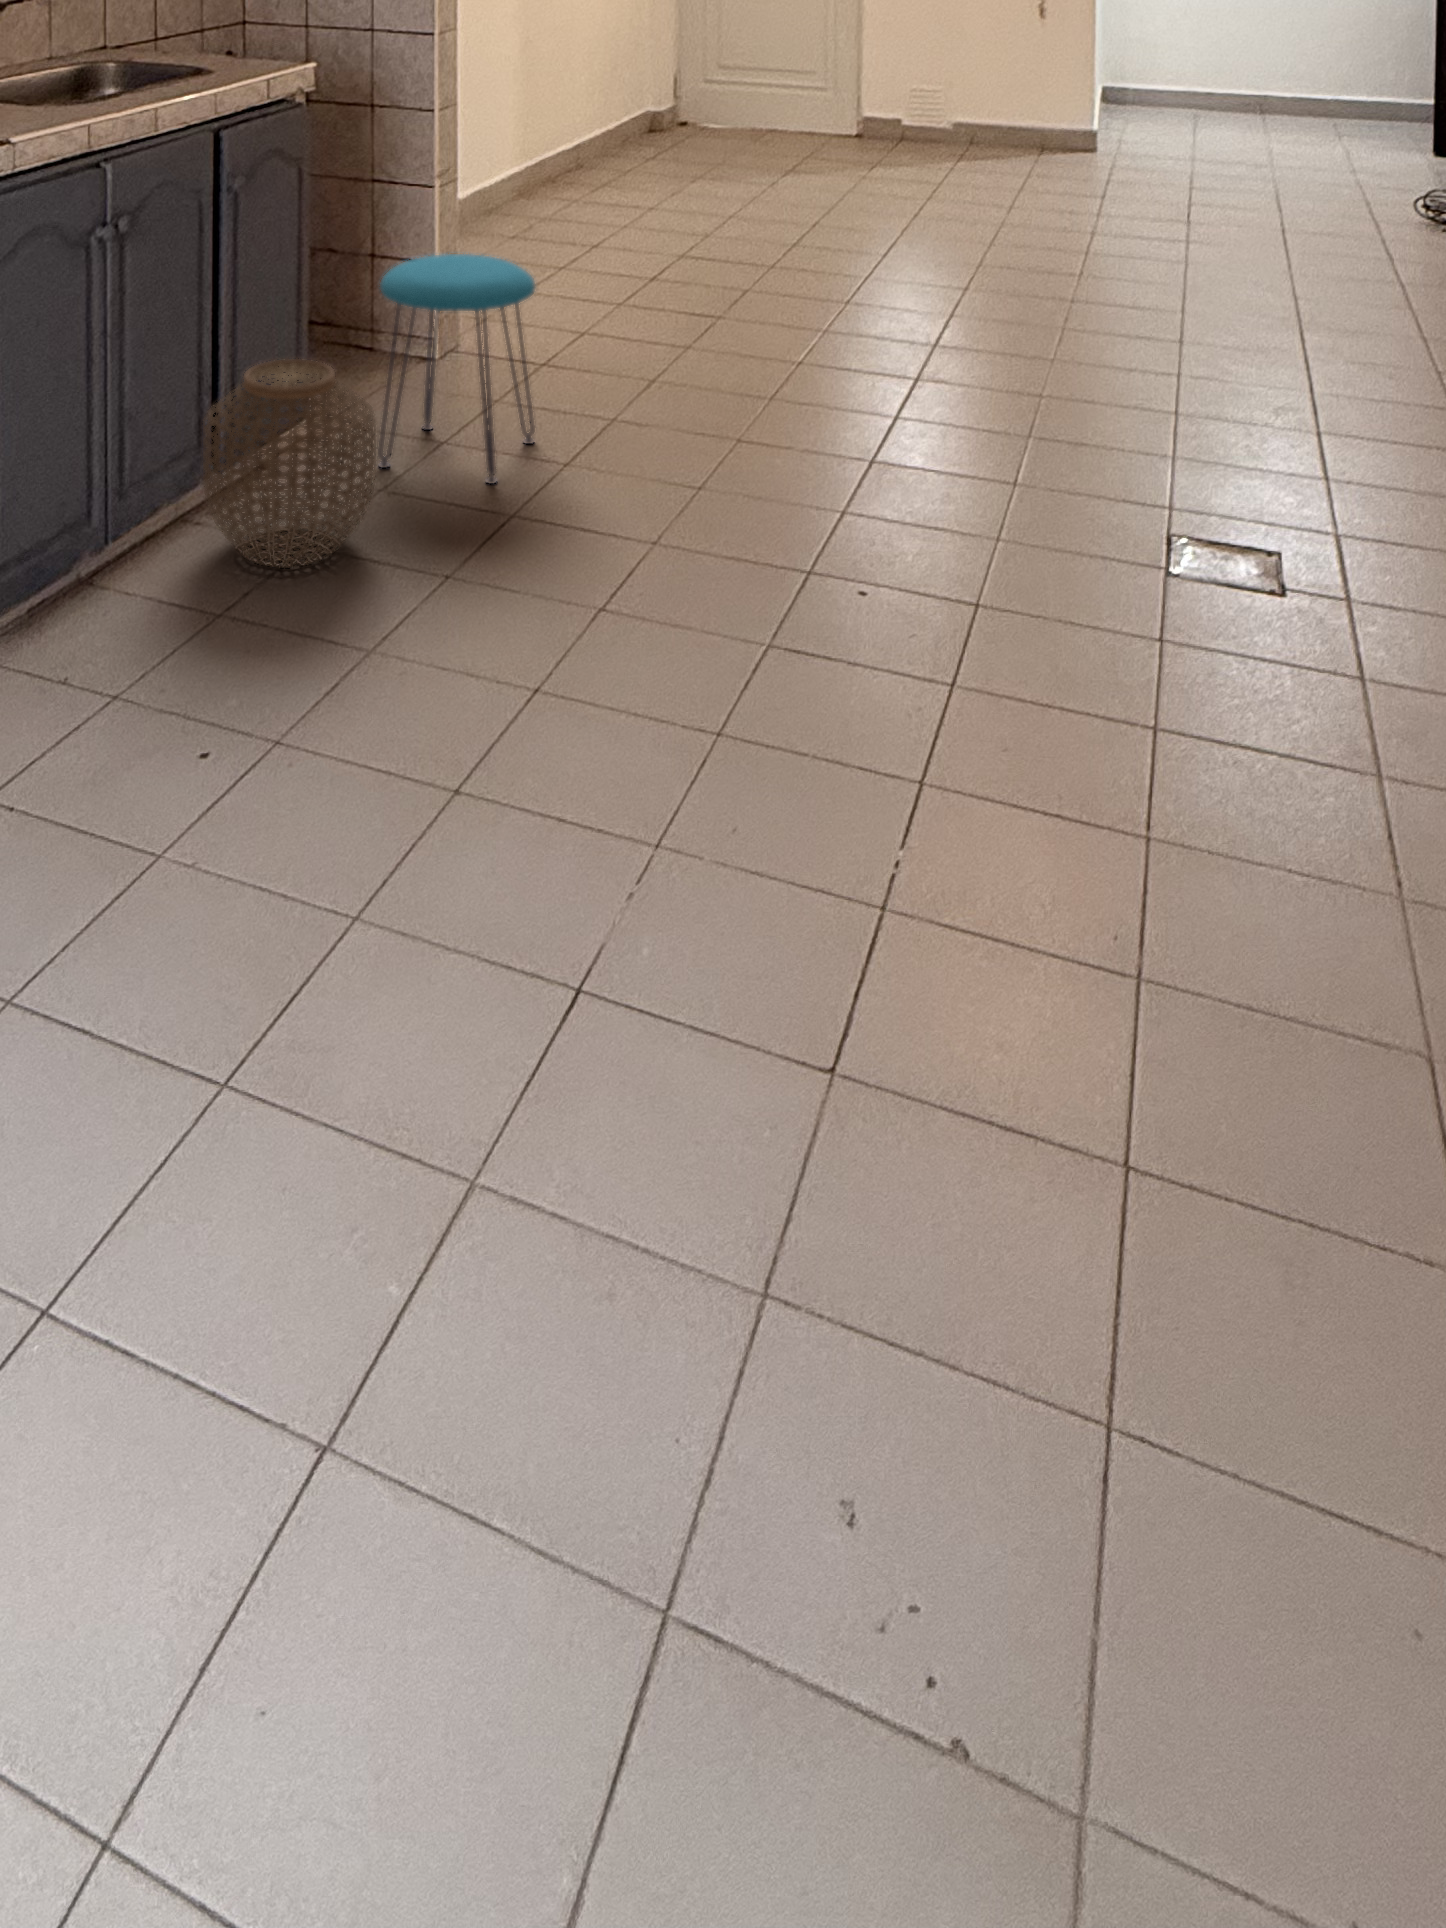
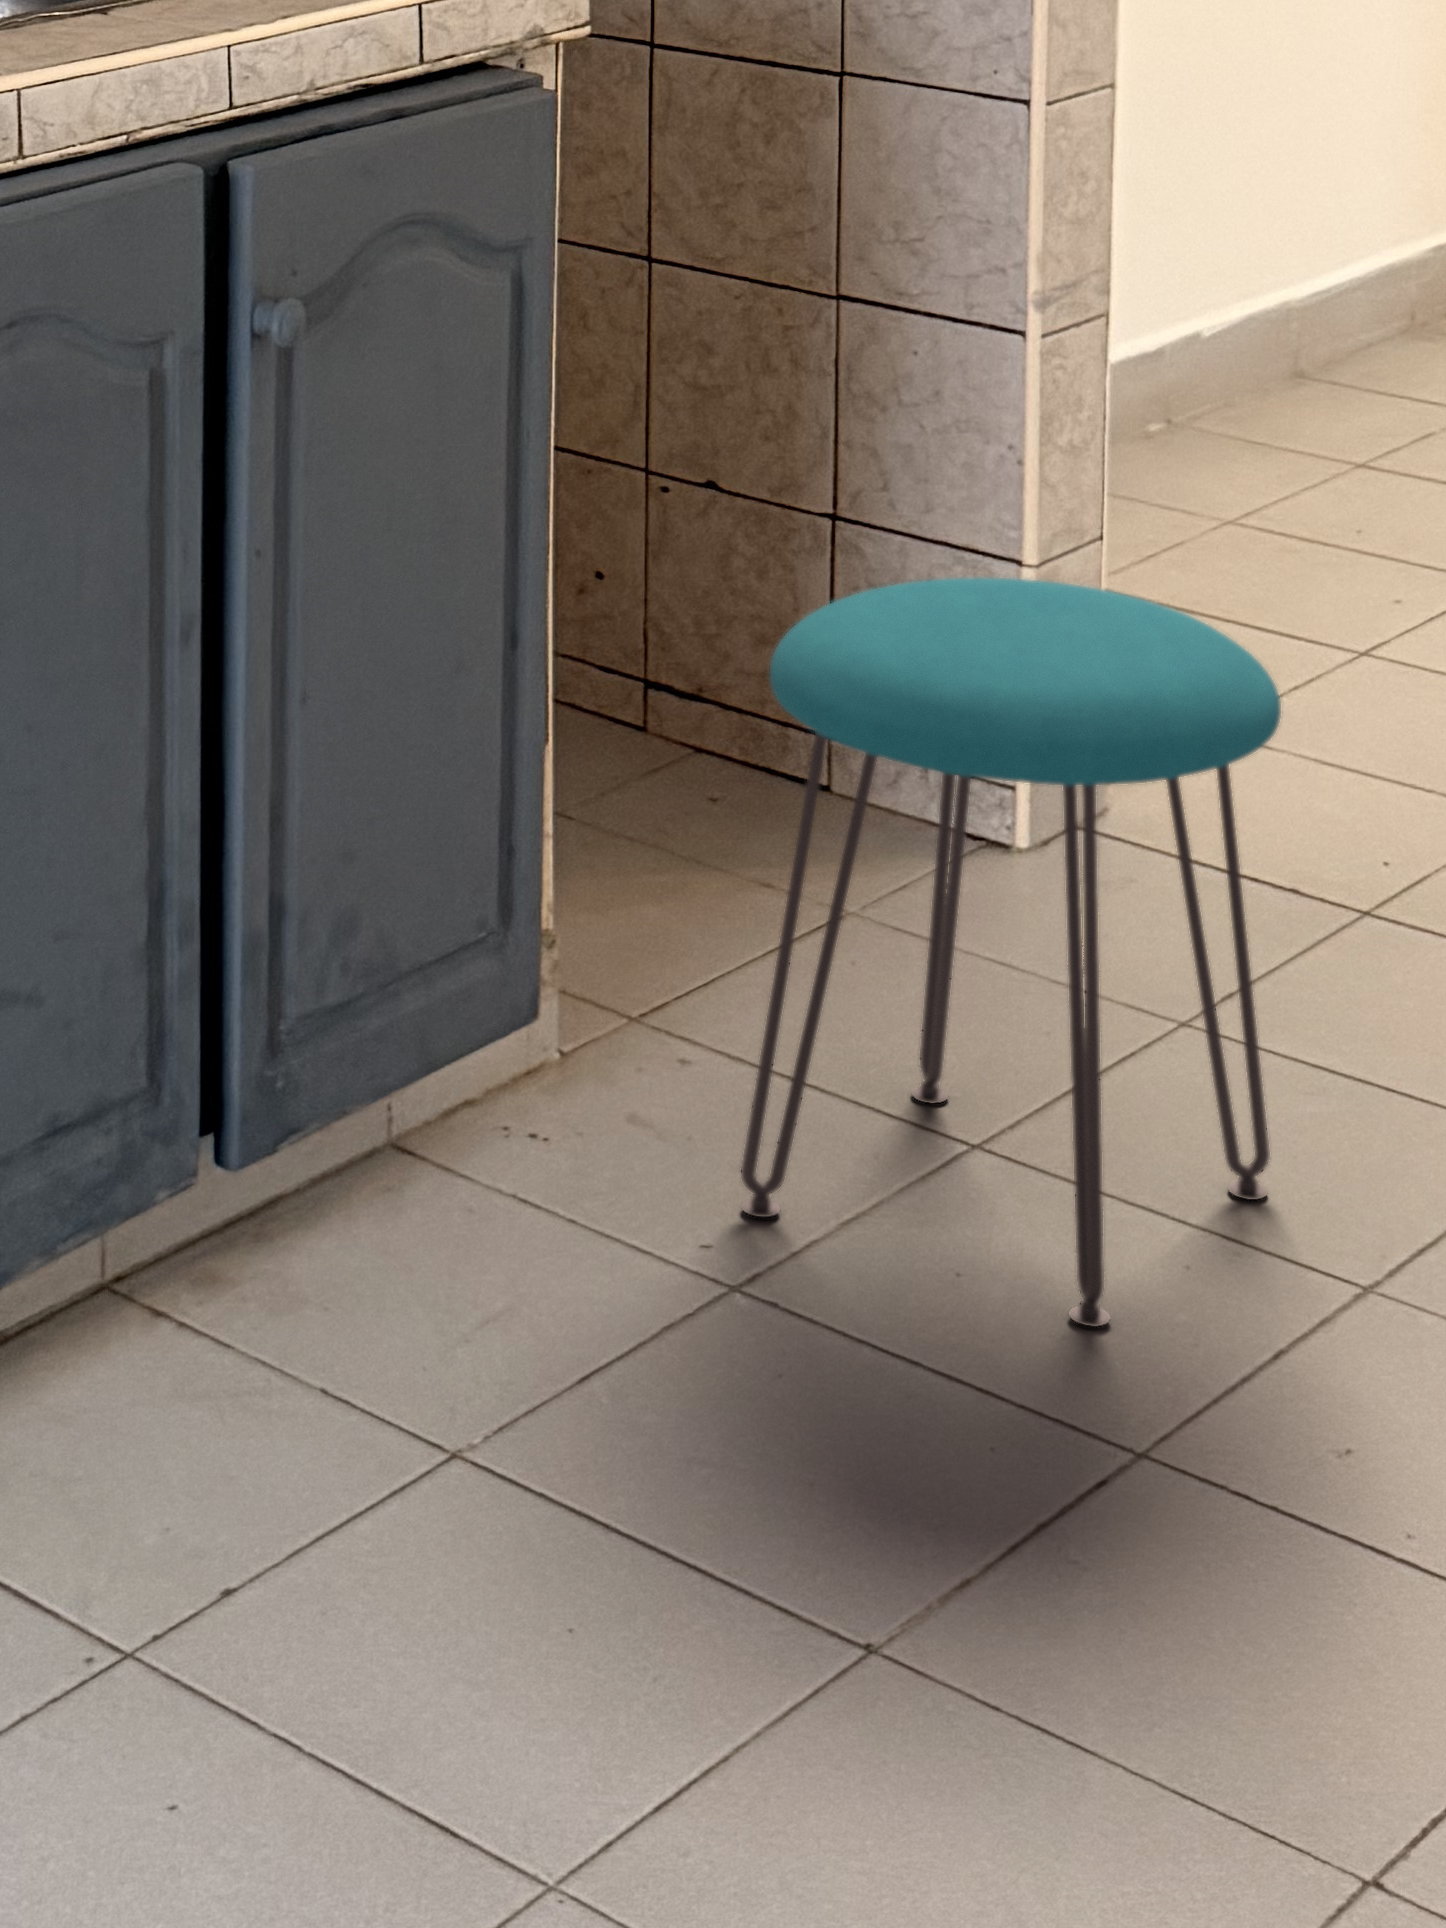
woven basket: present [203,359,376,568] -> none [133,885,669,1526]

